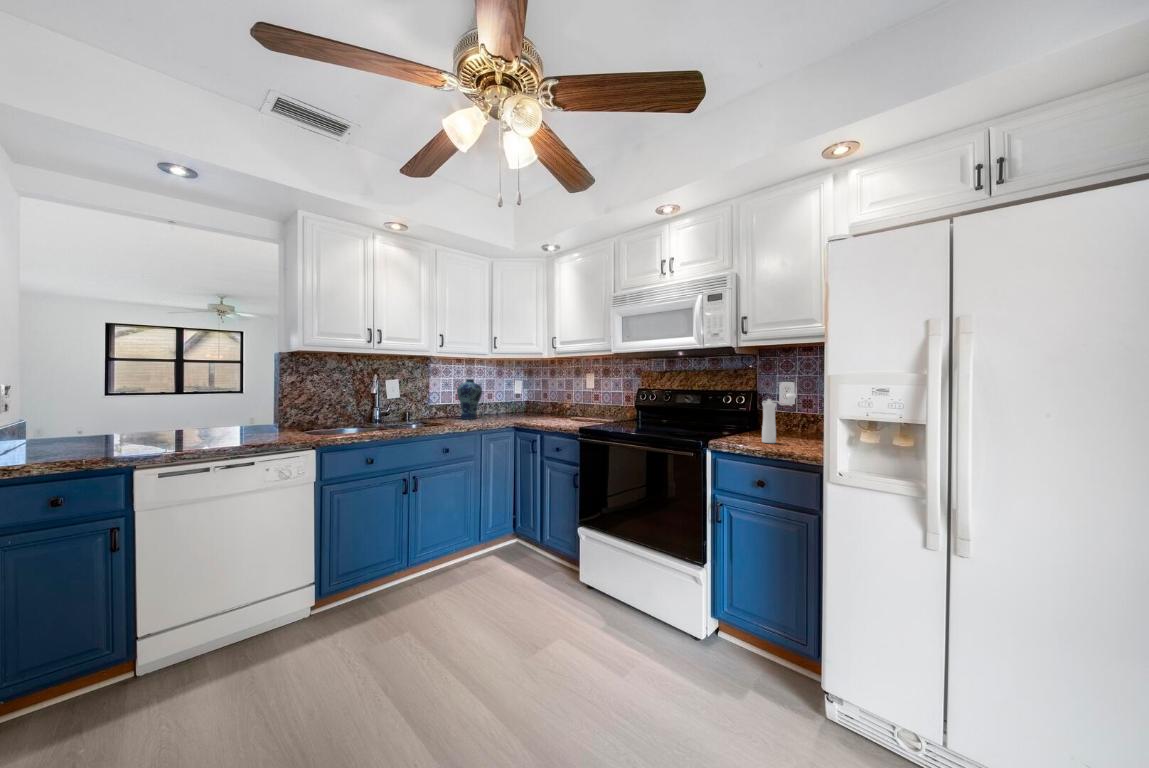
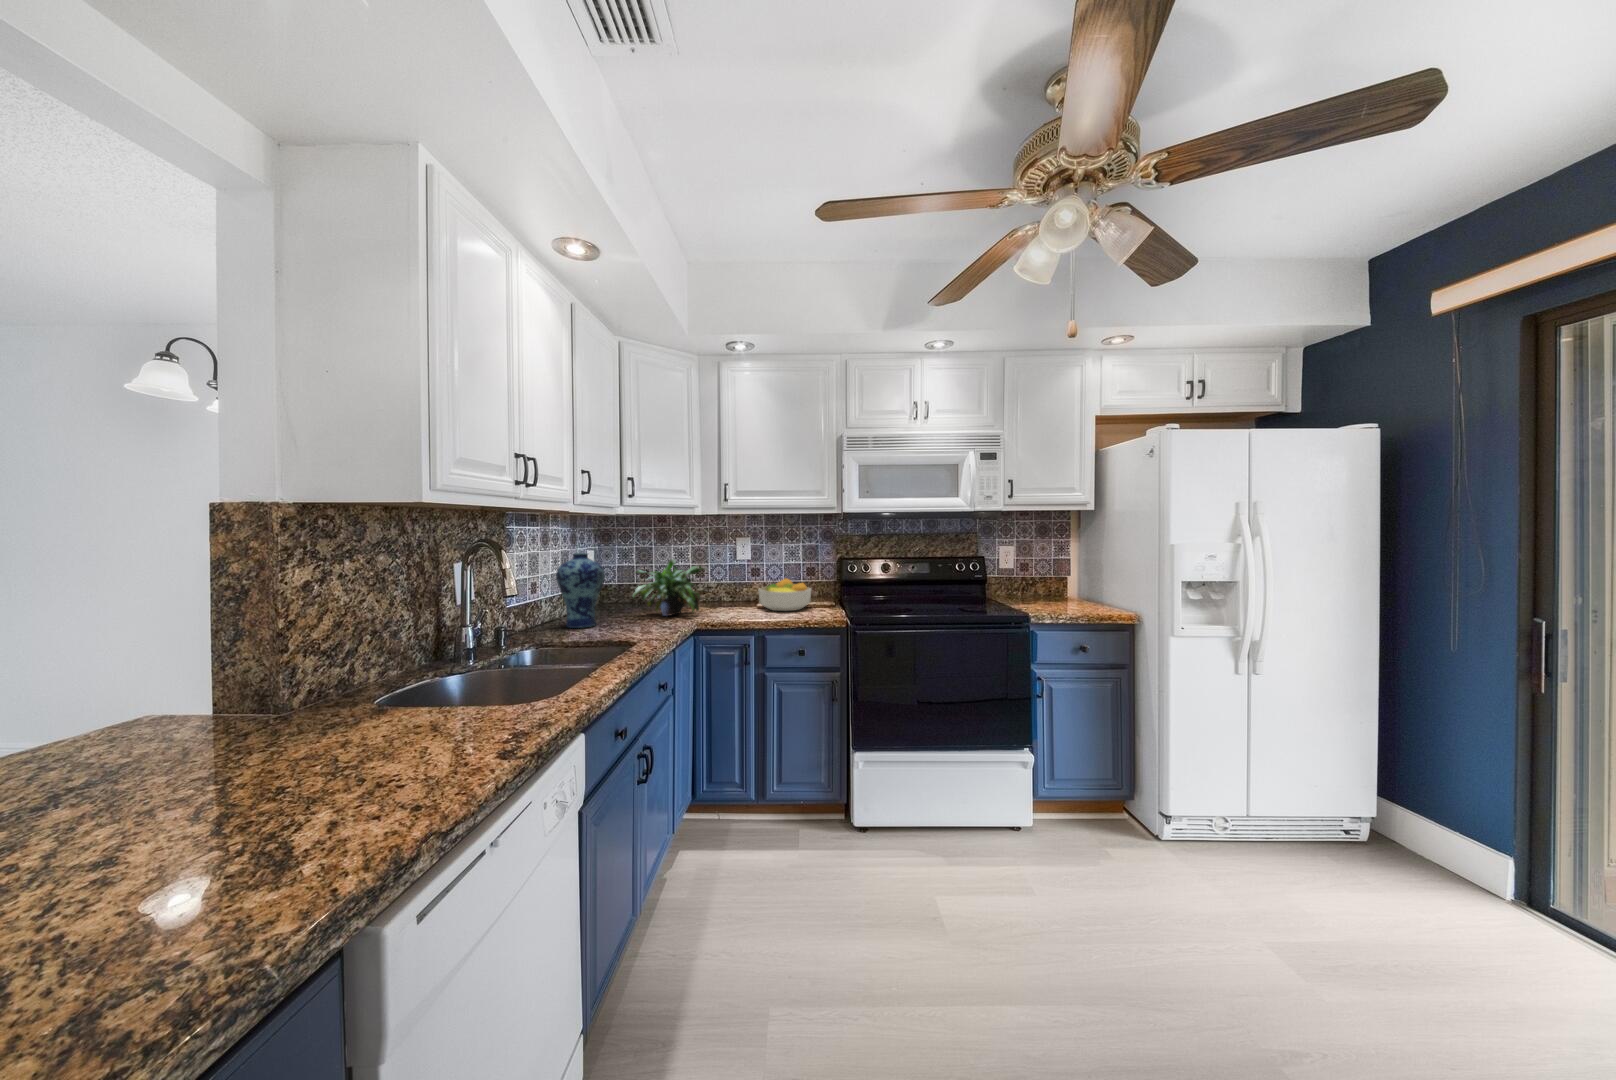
potted plant: none [498,384,544,418] -> present [633,559,704,616]
pepper mill: present [762,393,796,443] -> none [1054,559,1071,609]
fruit bowl: none [566,401,609,423] -> present [758,579,811,611]

